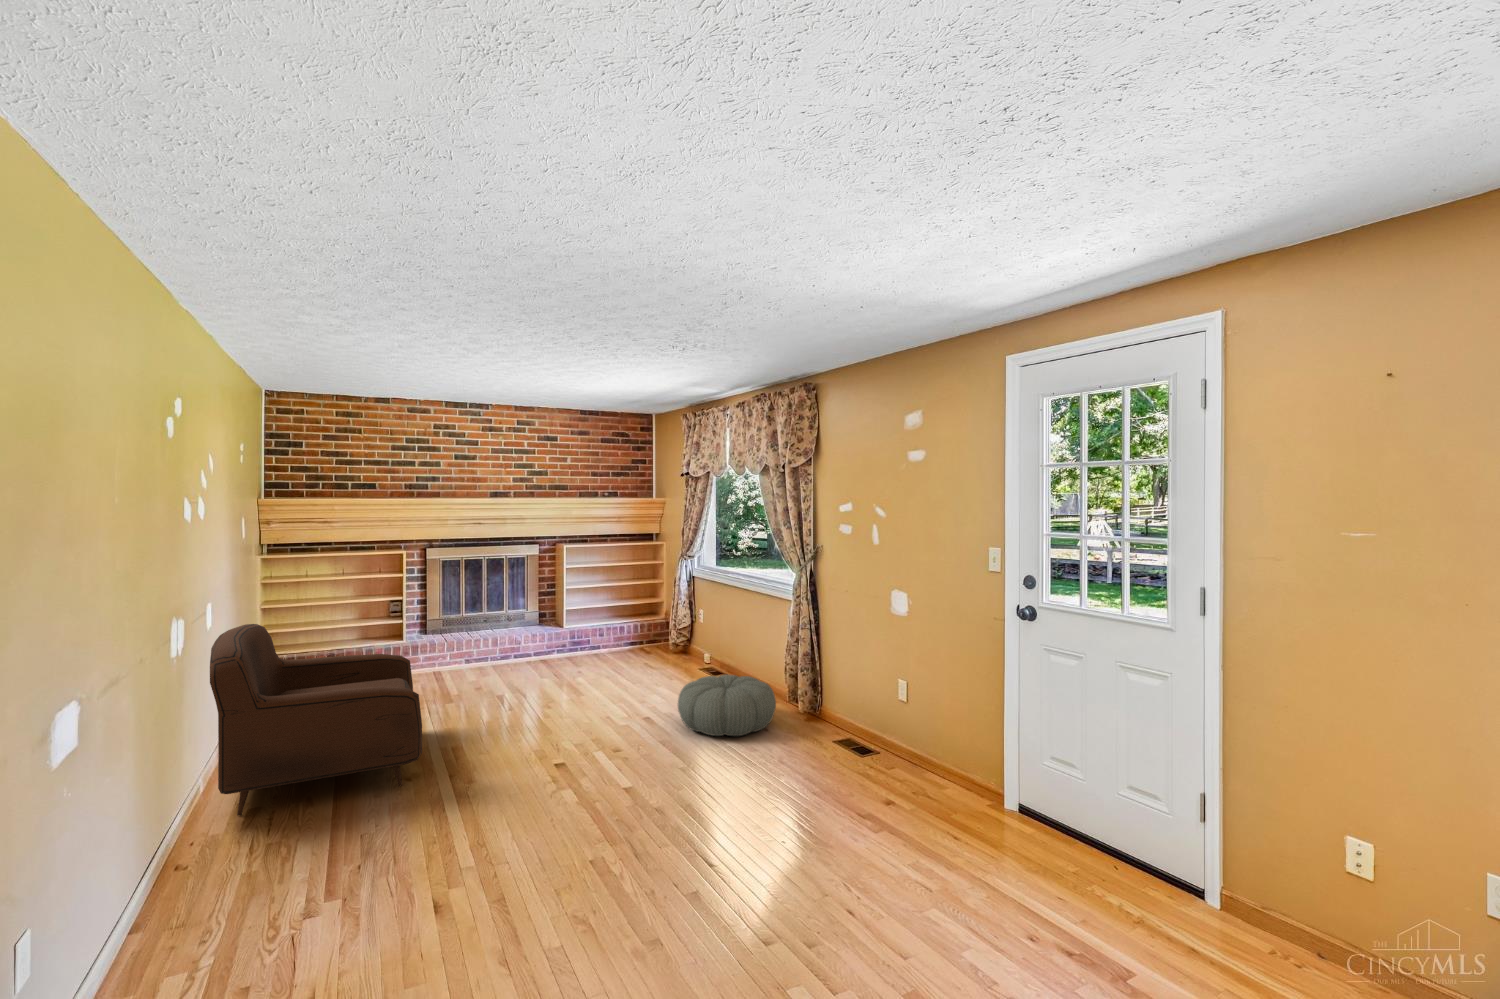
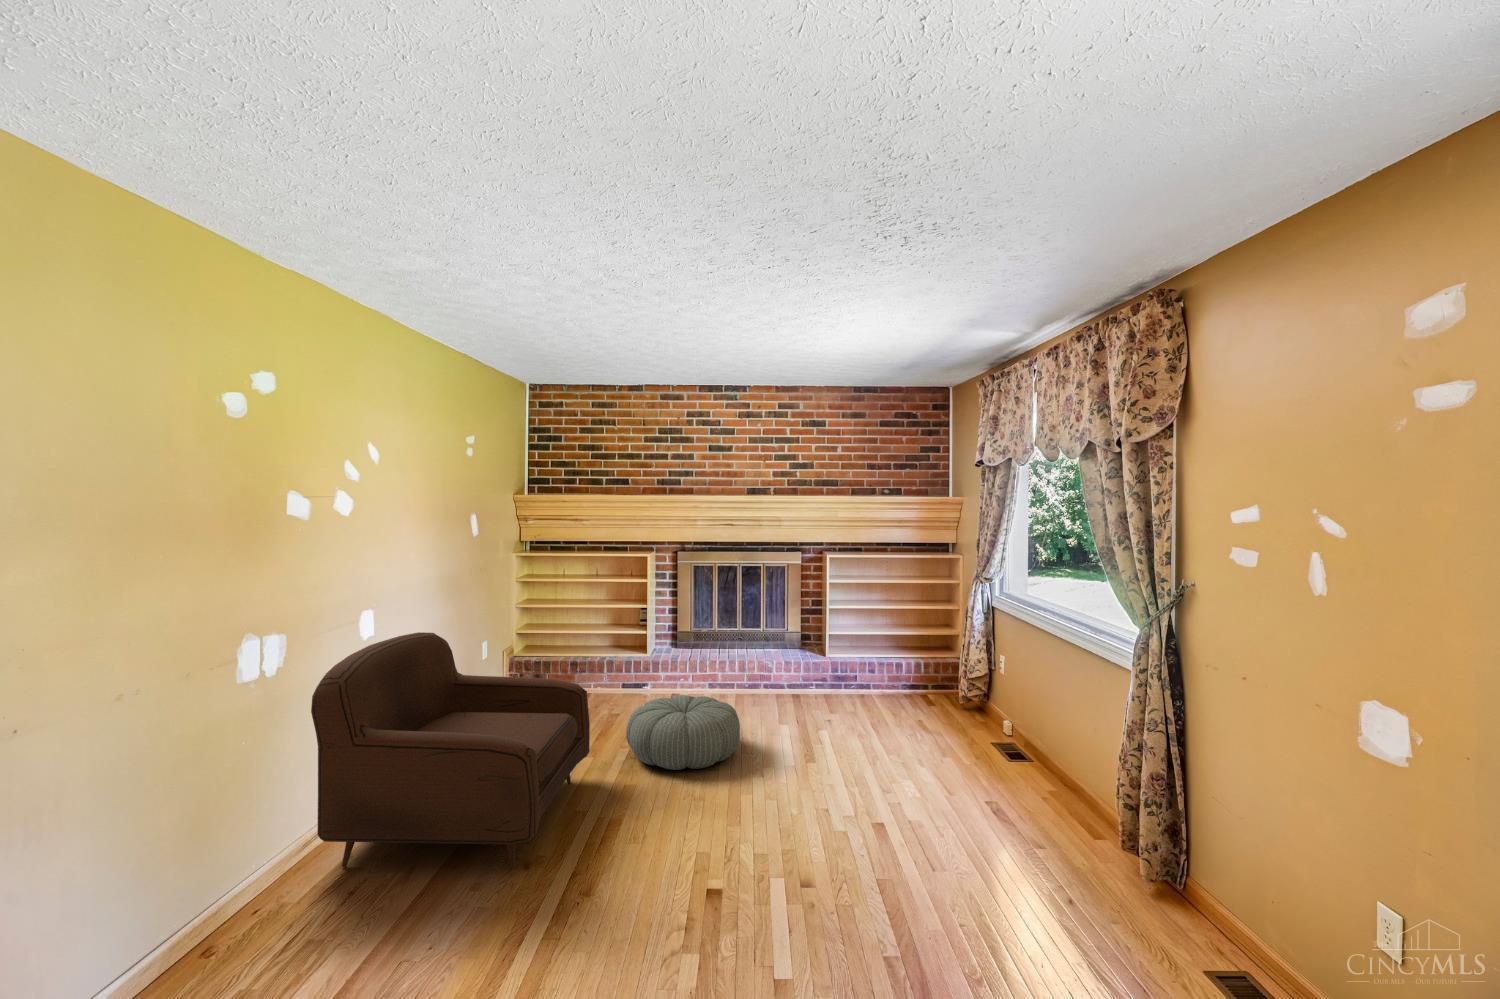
pouf: present [678,674,776,736] -> present [626,695,740,770]

